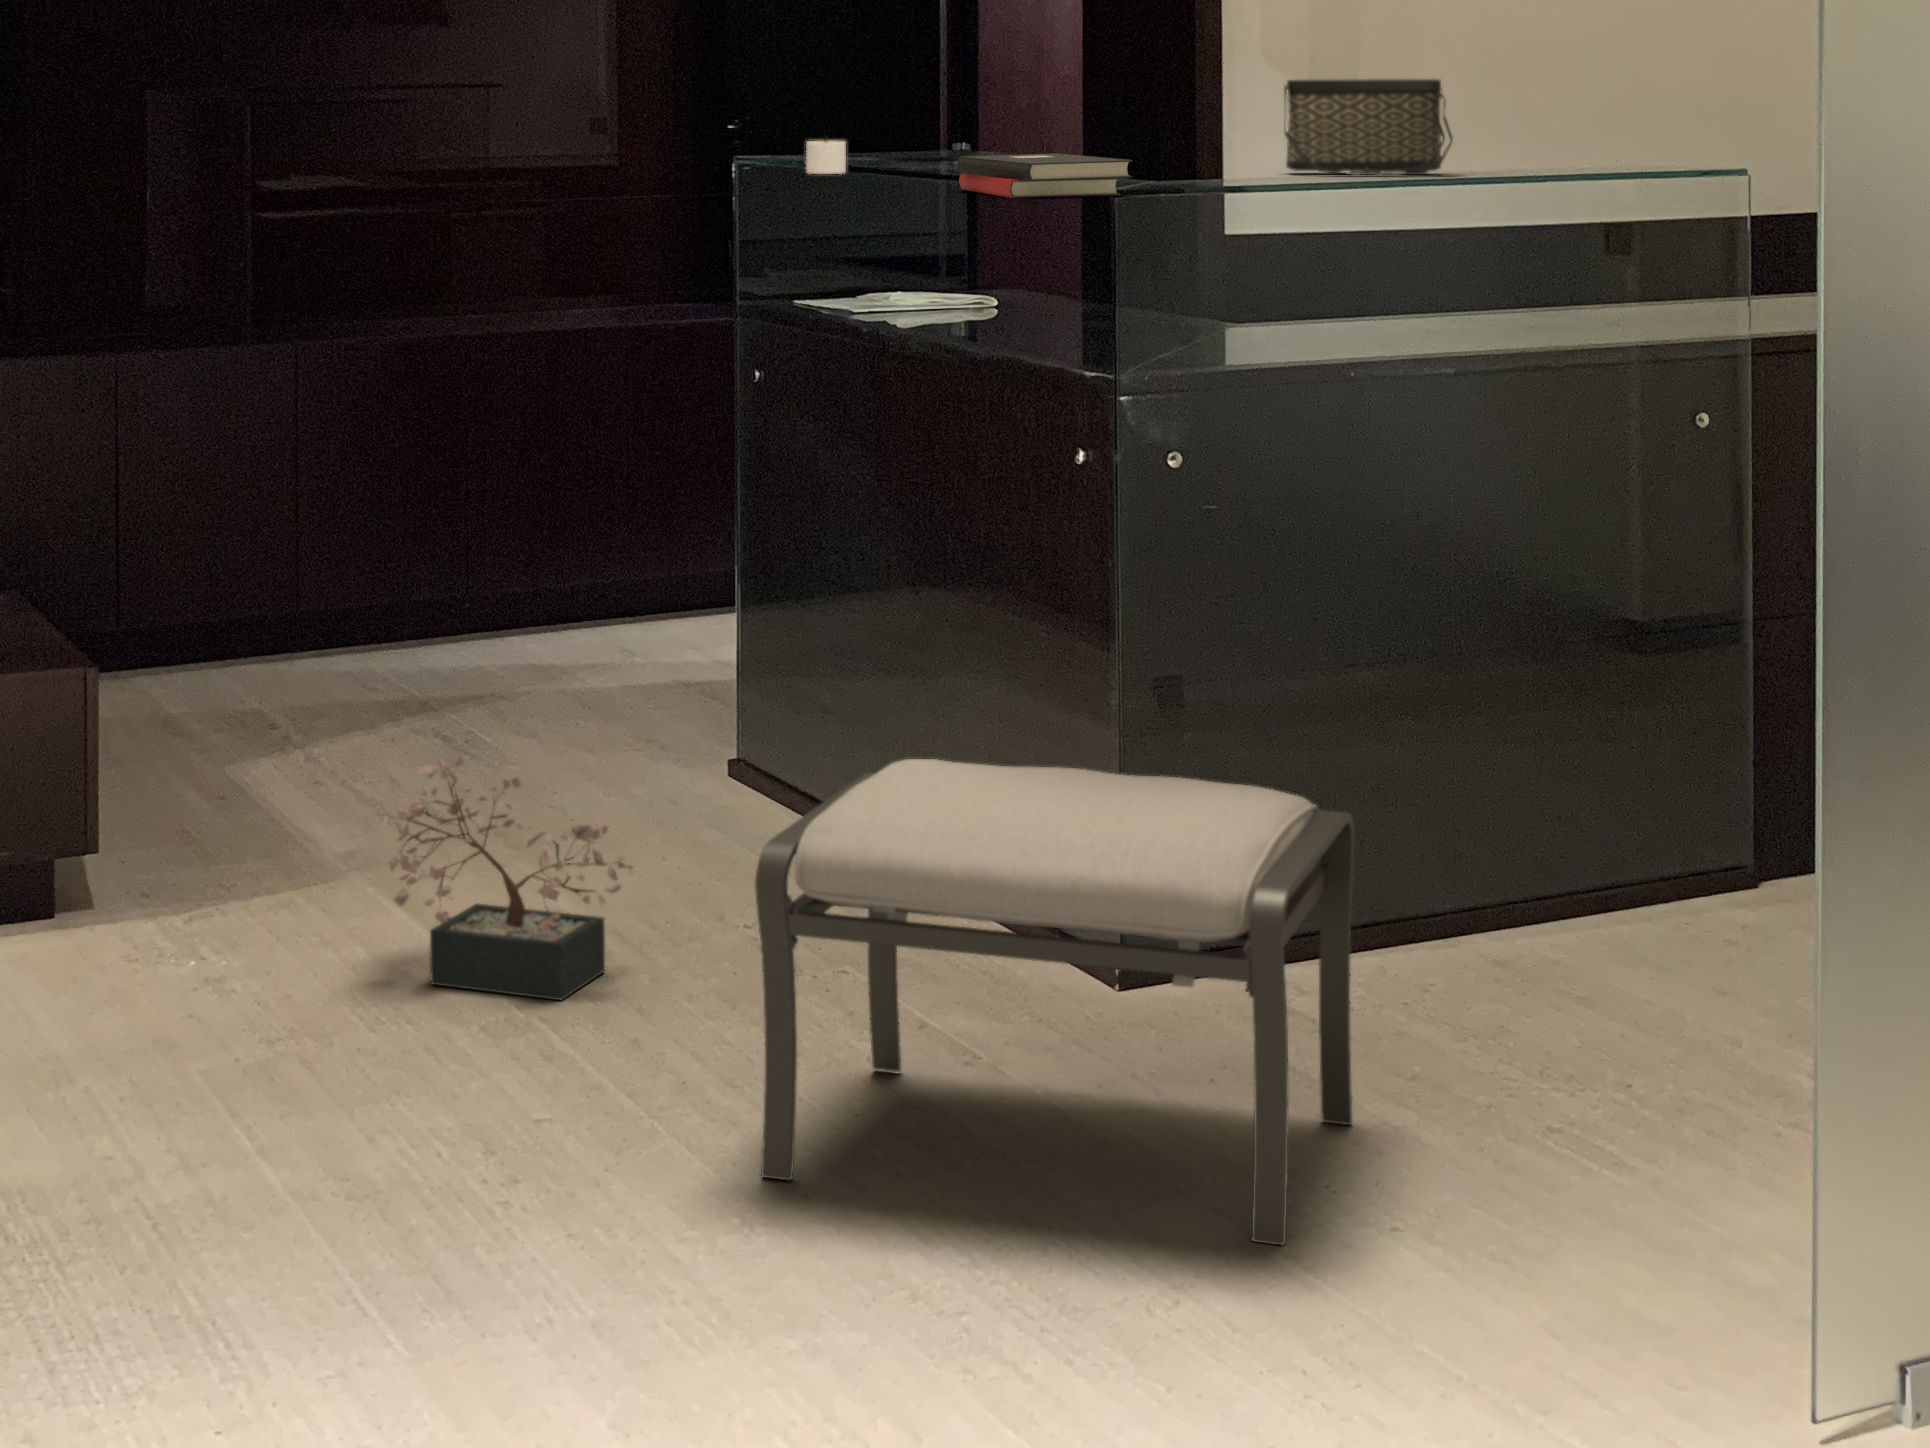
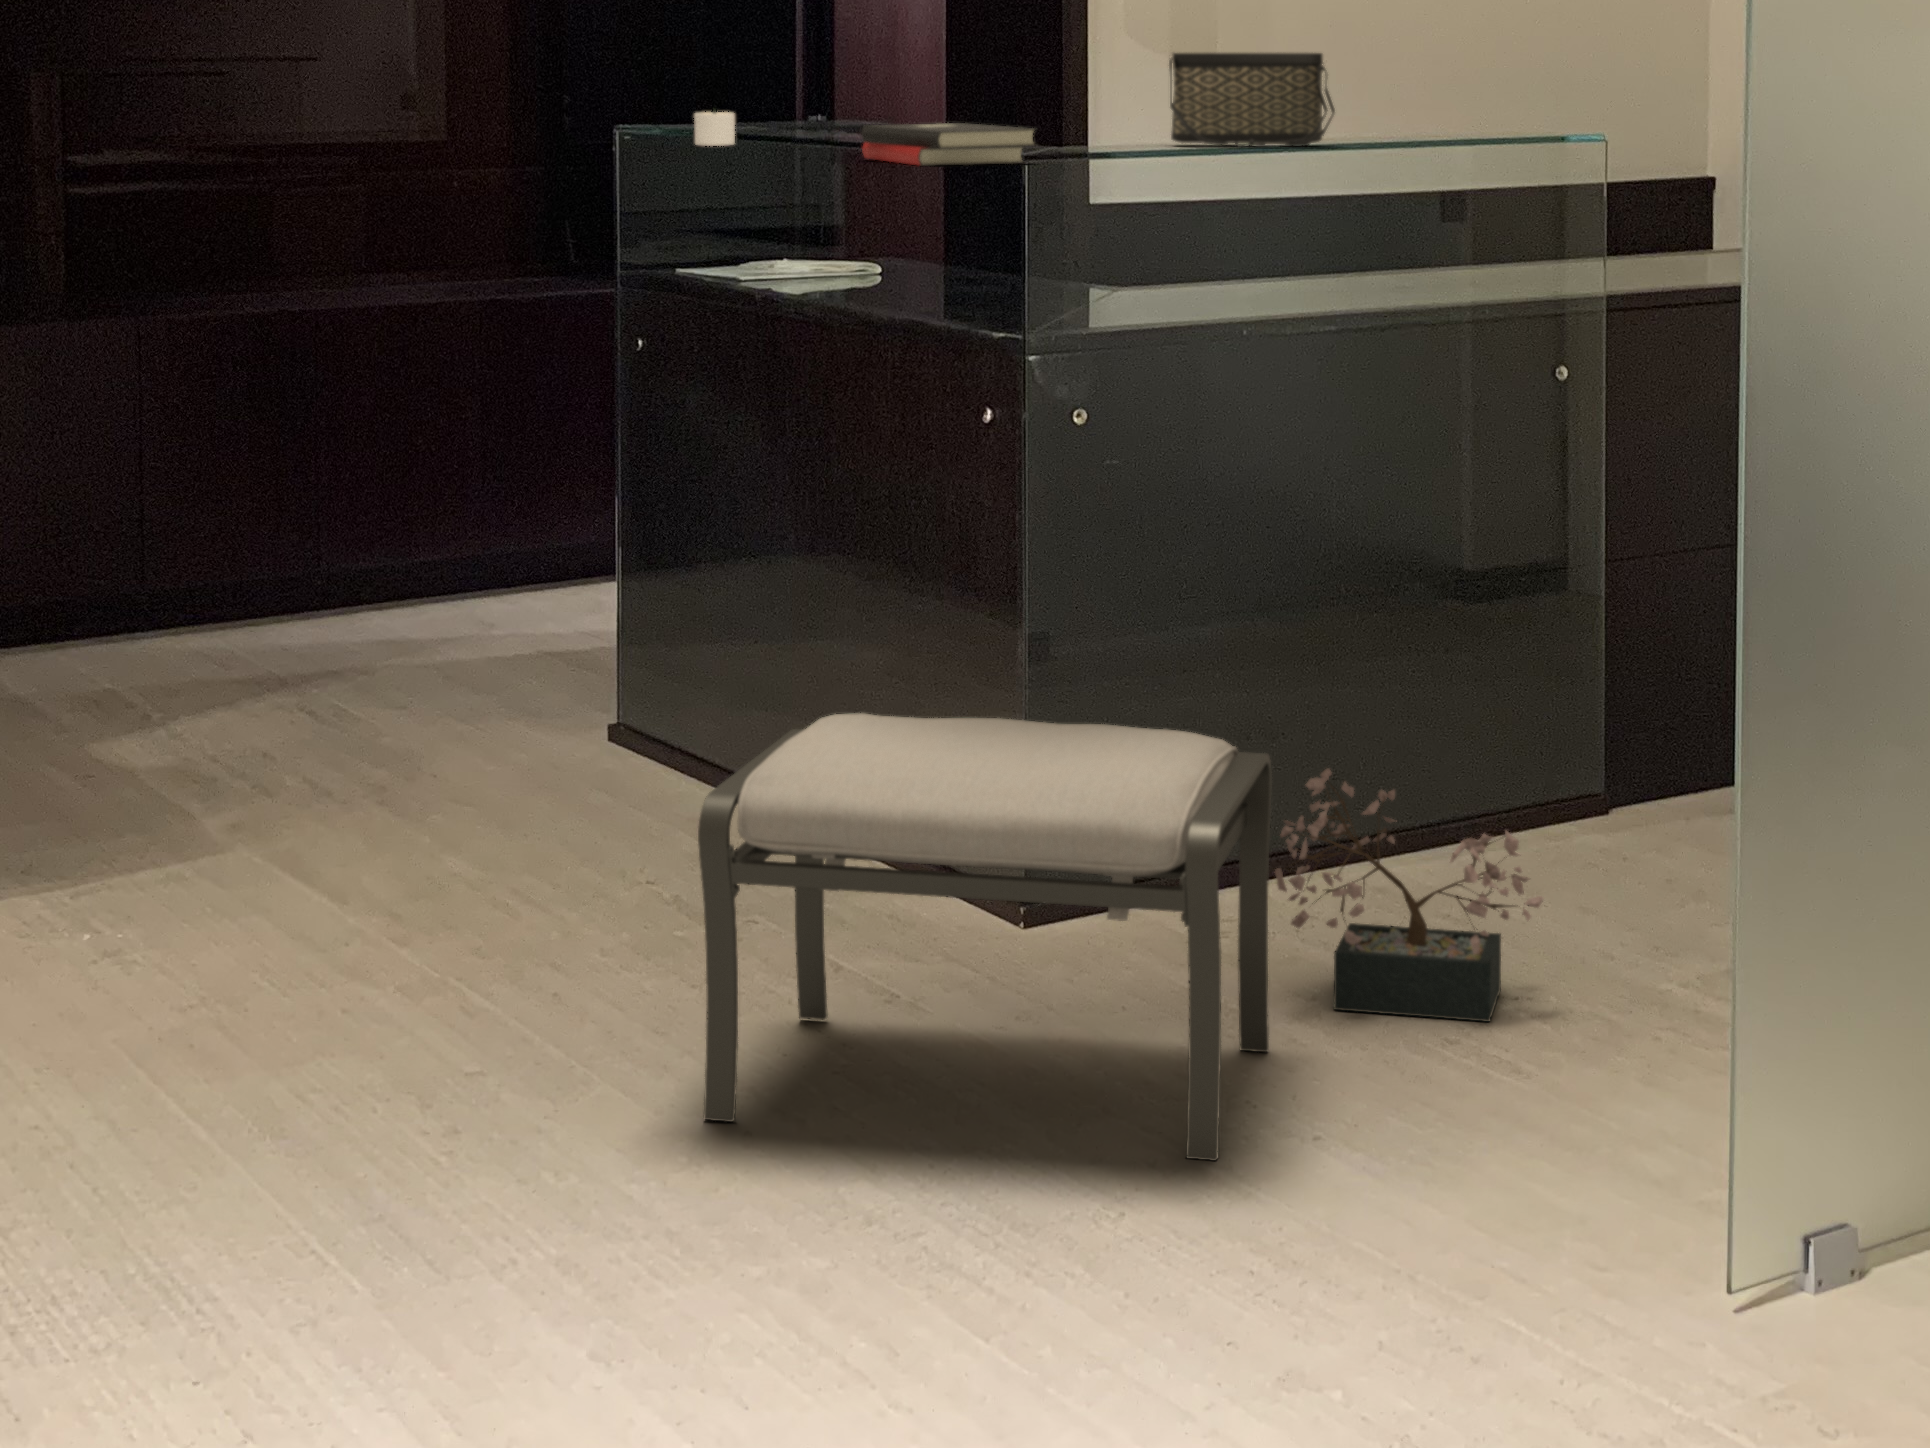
decorative plant: present [378,757,633,1000] -> present [1275,769,1543,1022]

